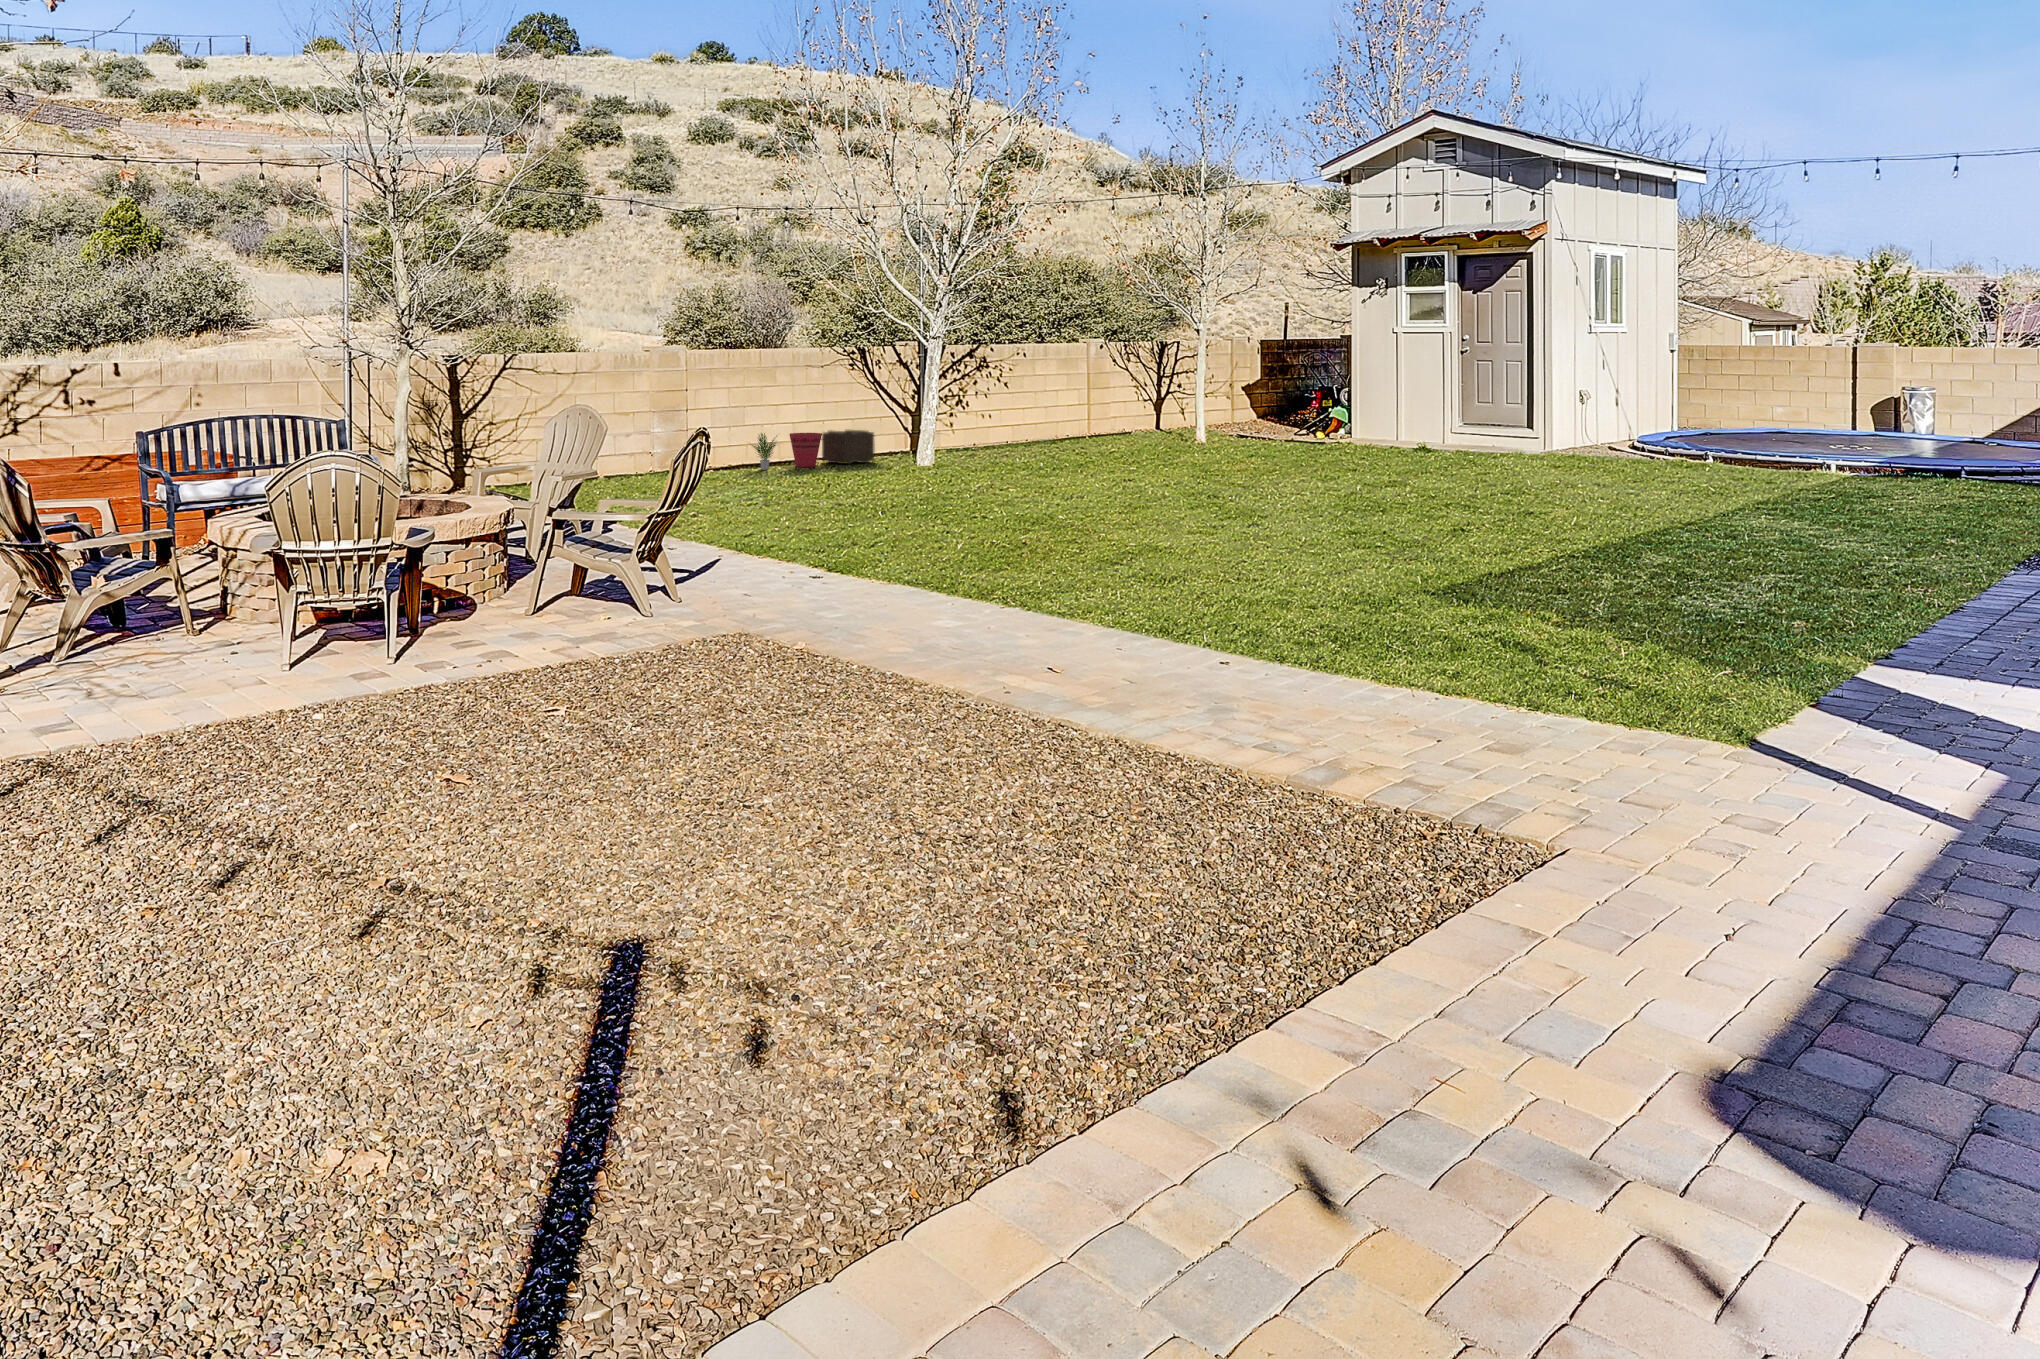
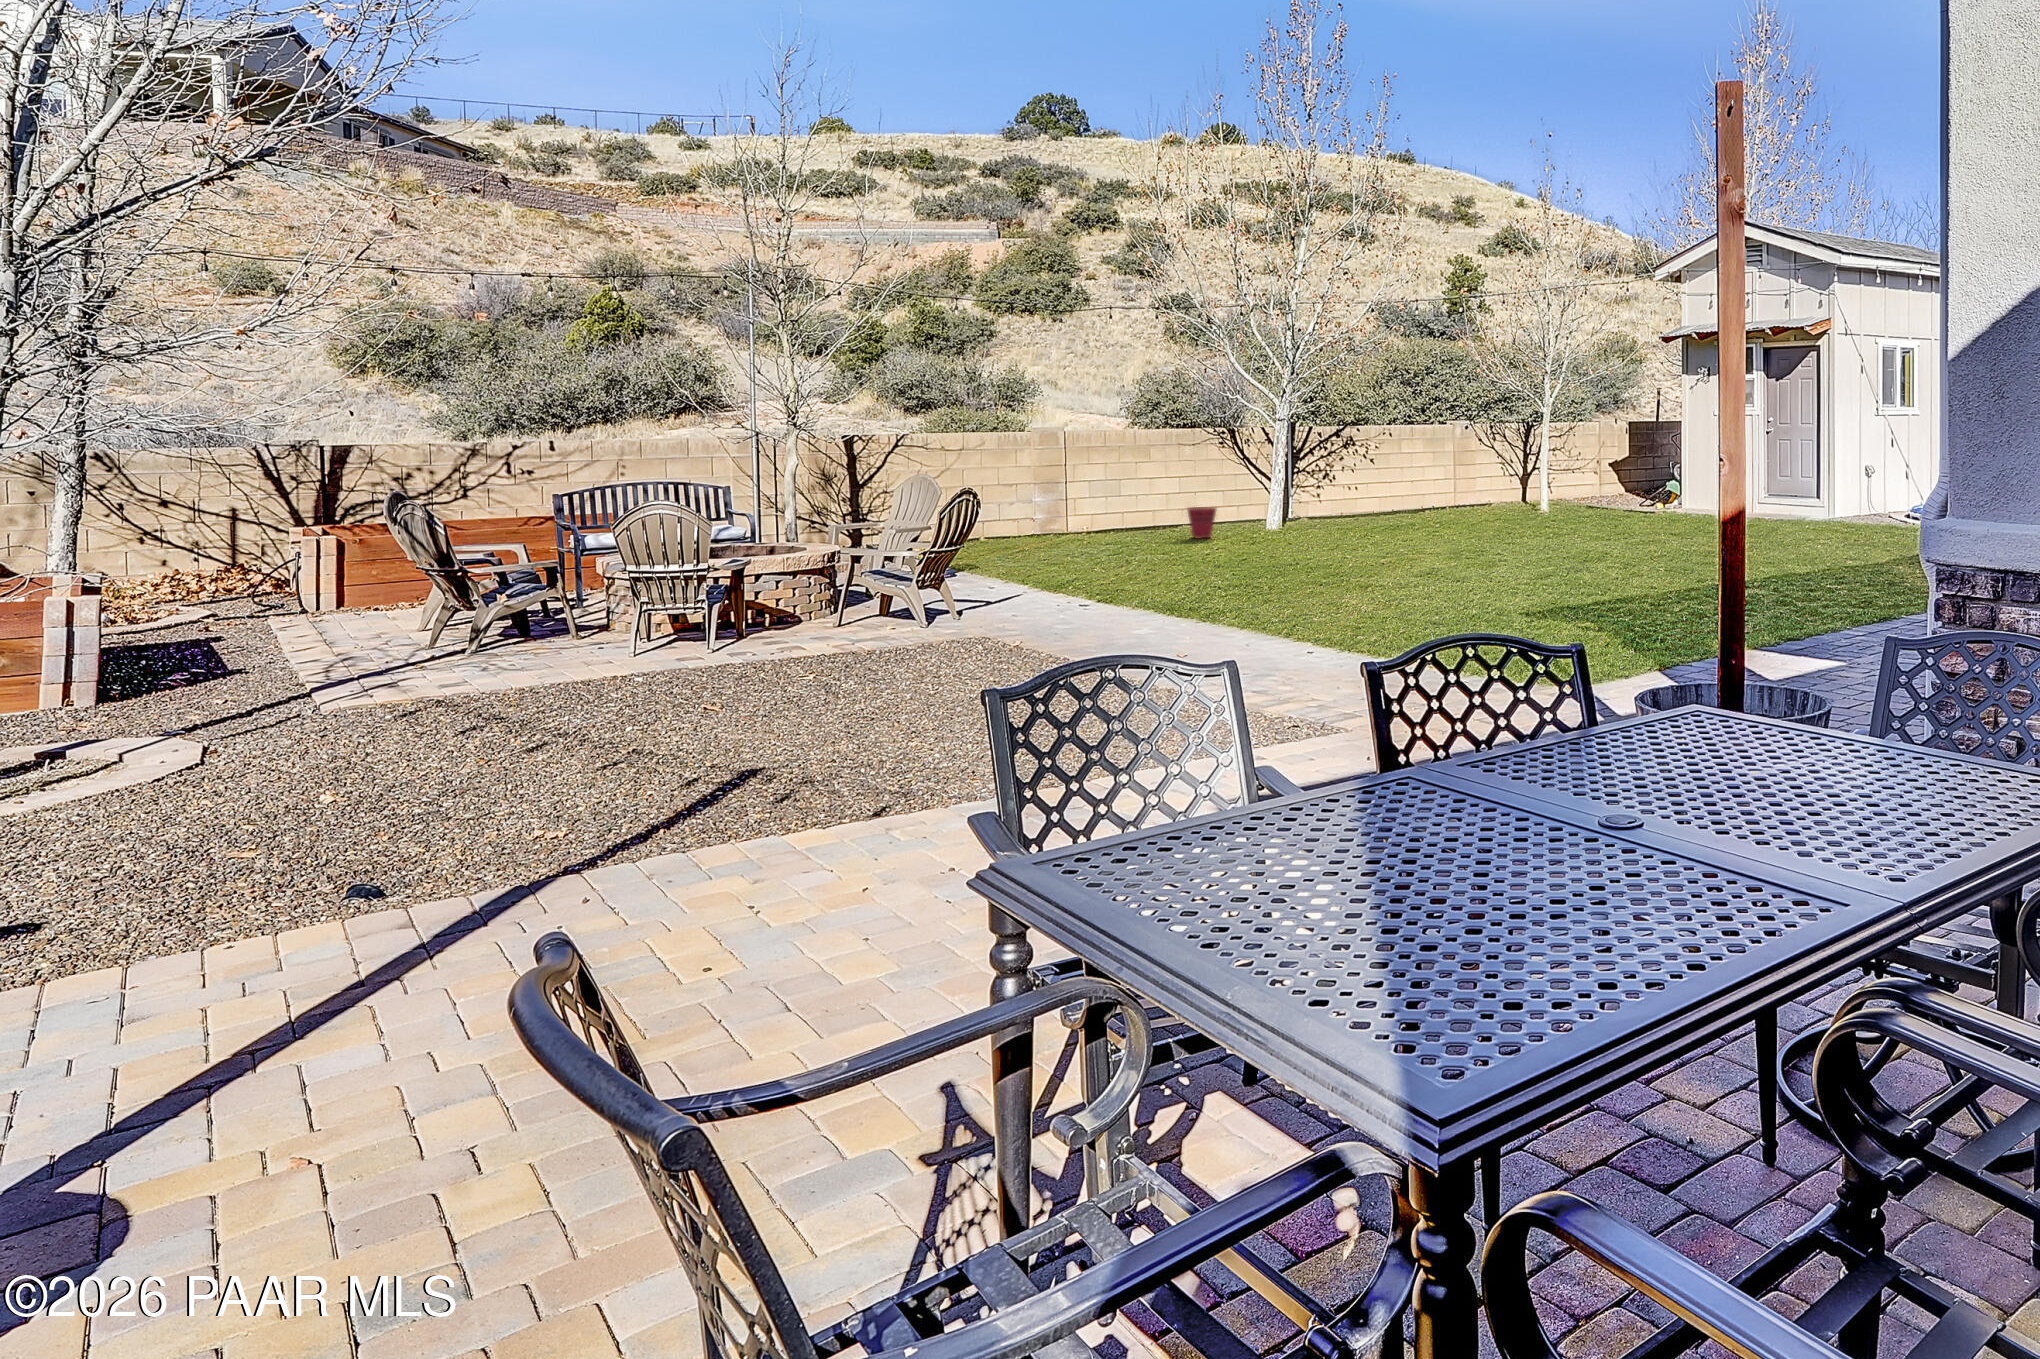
wooden crate: present [822,430,875,464] -> none [1221,505,1269,536]
potted plant: present [752,433,777,470] -> none [1144,506,1175,541]

